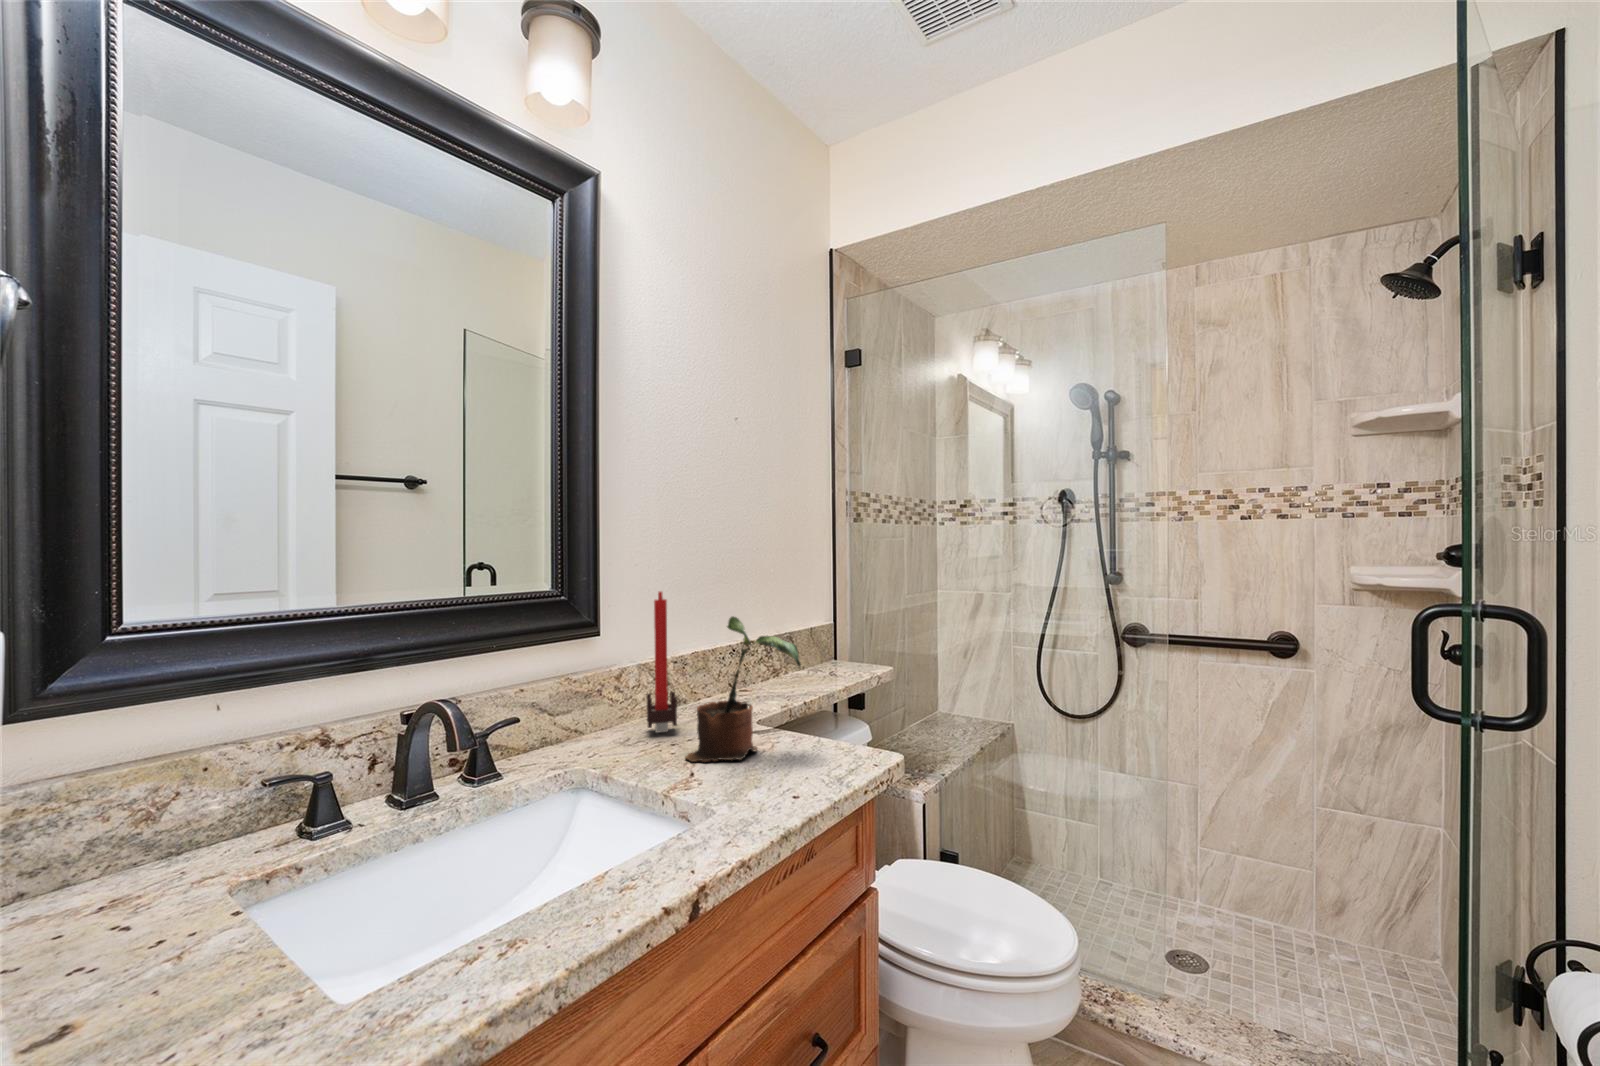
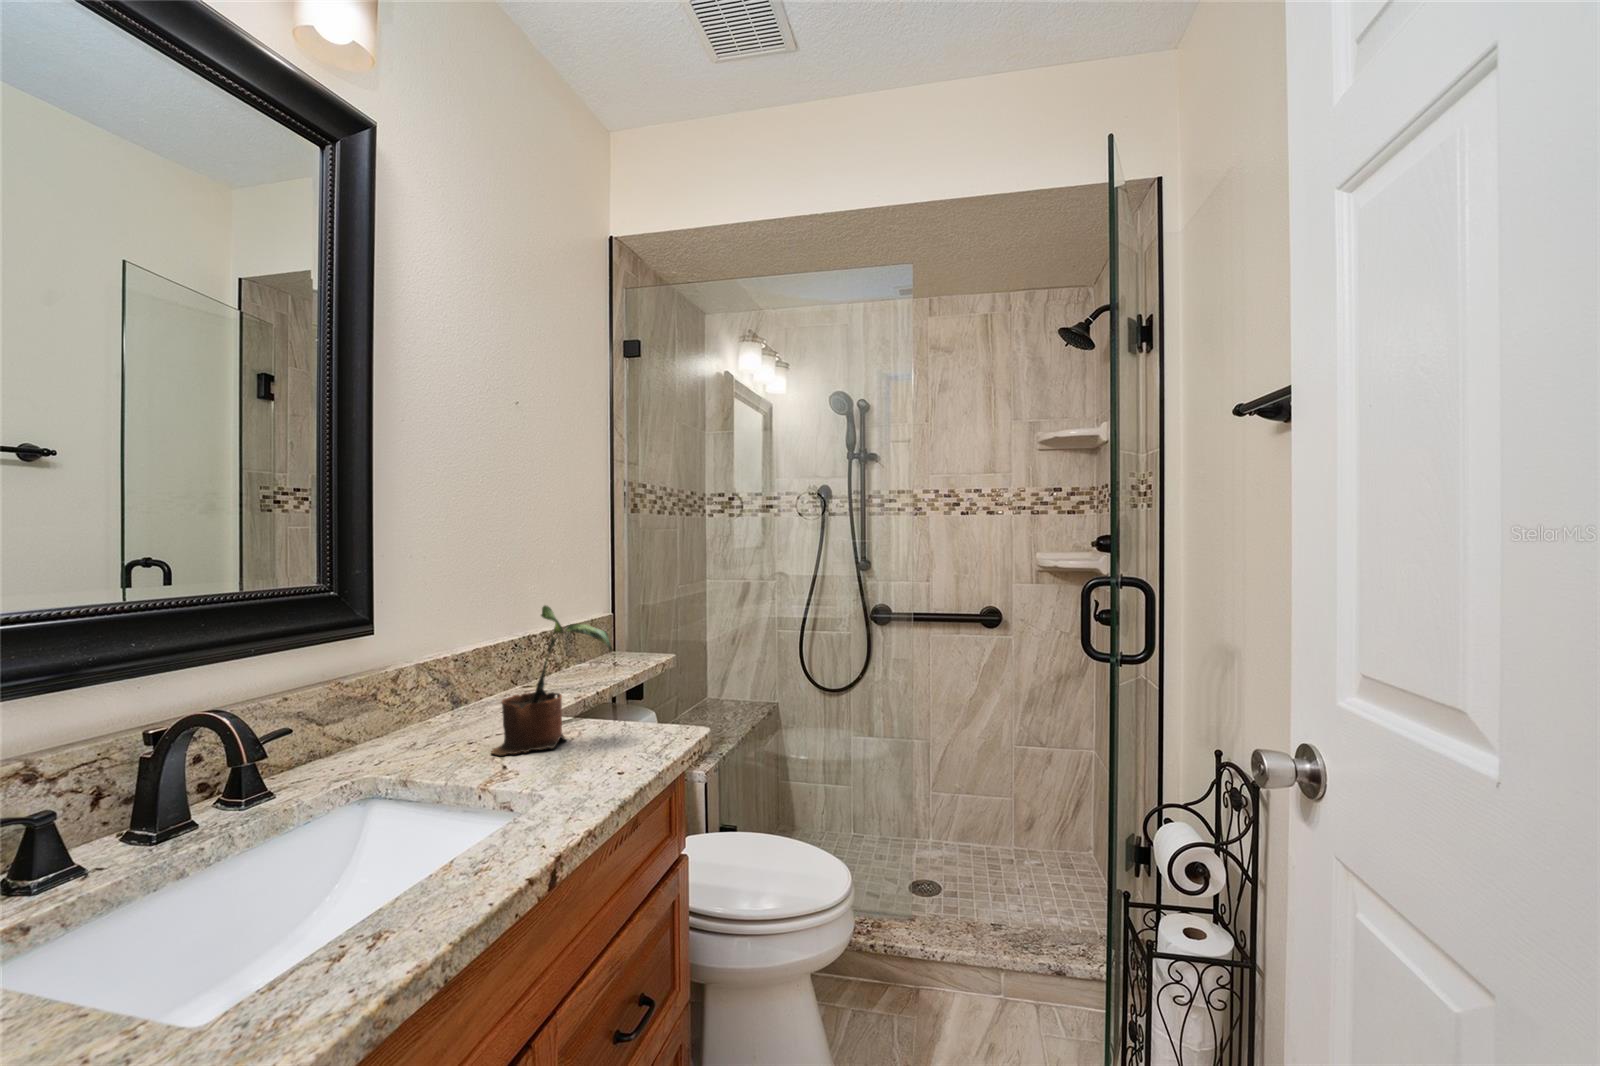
candle: present [647,592,677,732] -> none [433,585,471,734]

